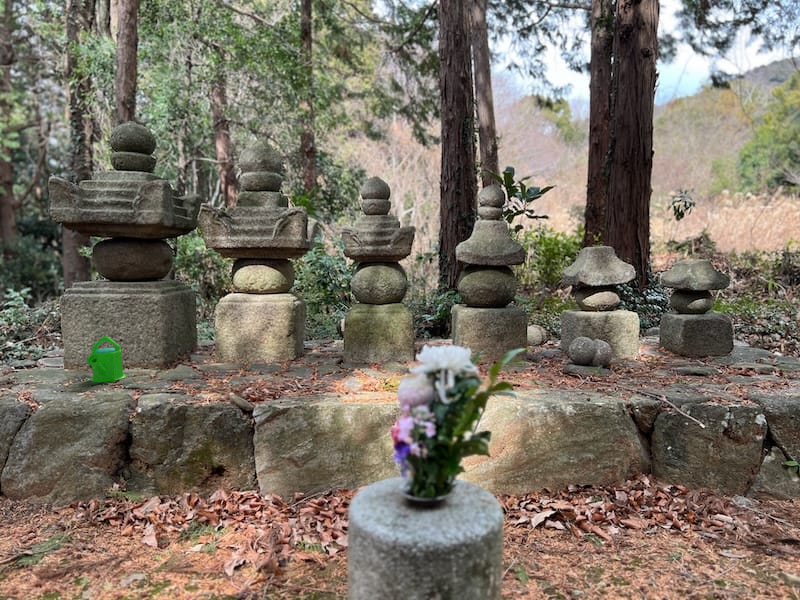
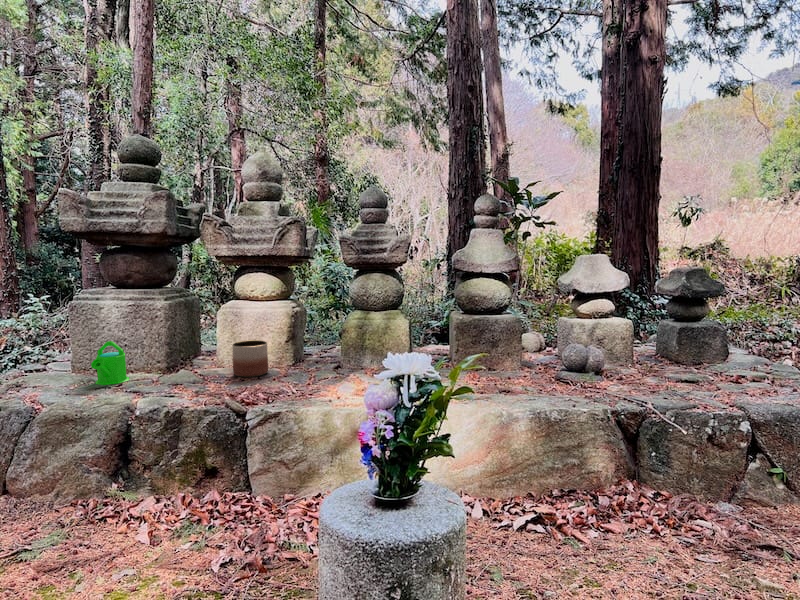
planter: none [234,335,271,373] -> present [232,340,268,377]

